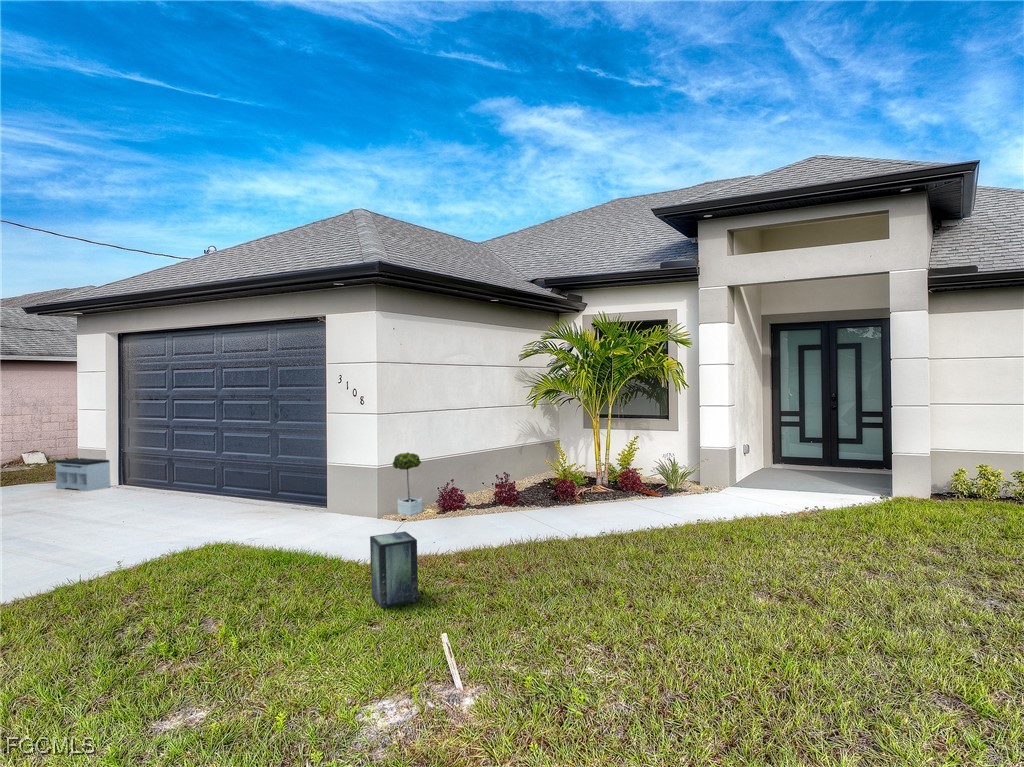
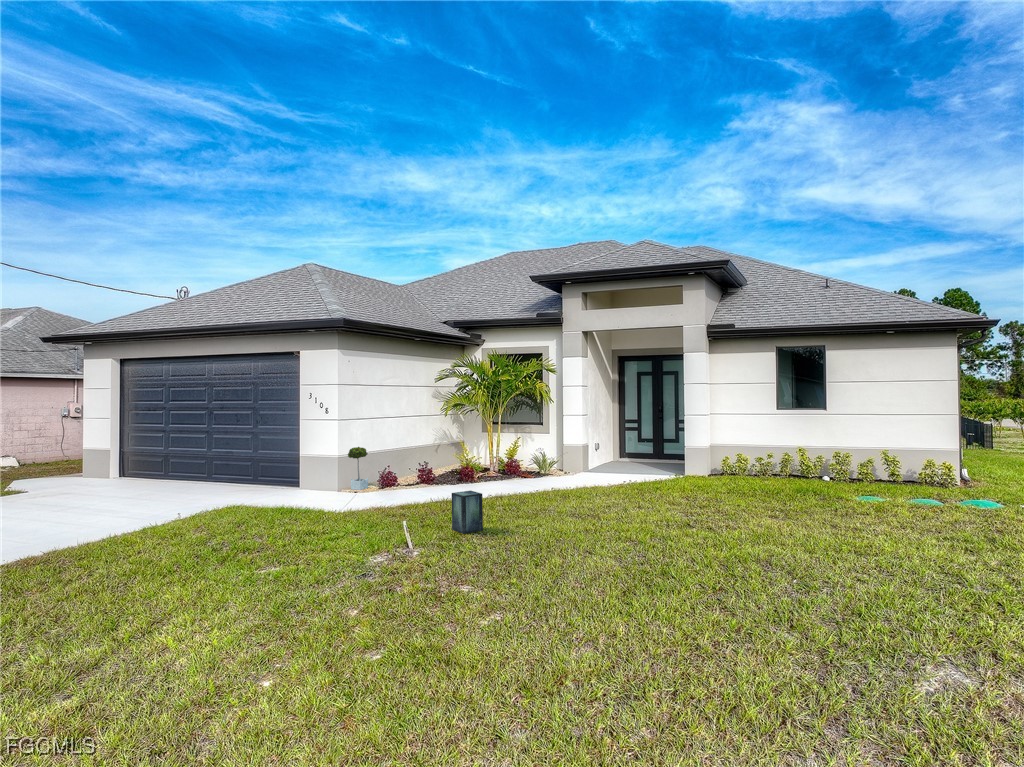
bench: present [55,458,110,491] -> none [64,457,111,483]
storage box: present [370,532,418,608] -> present [452,491,483,534]

